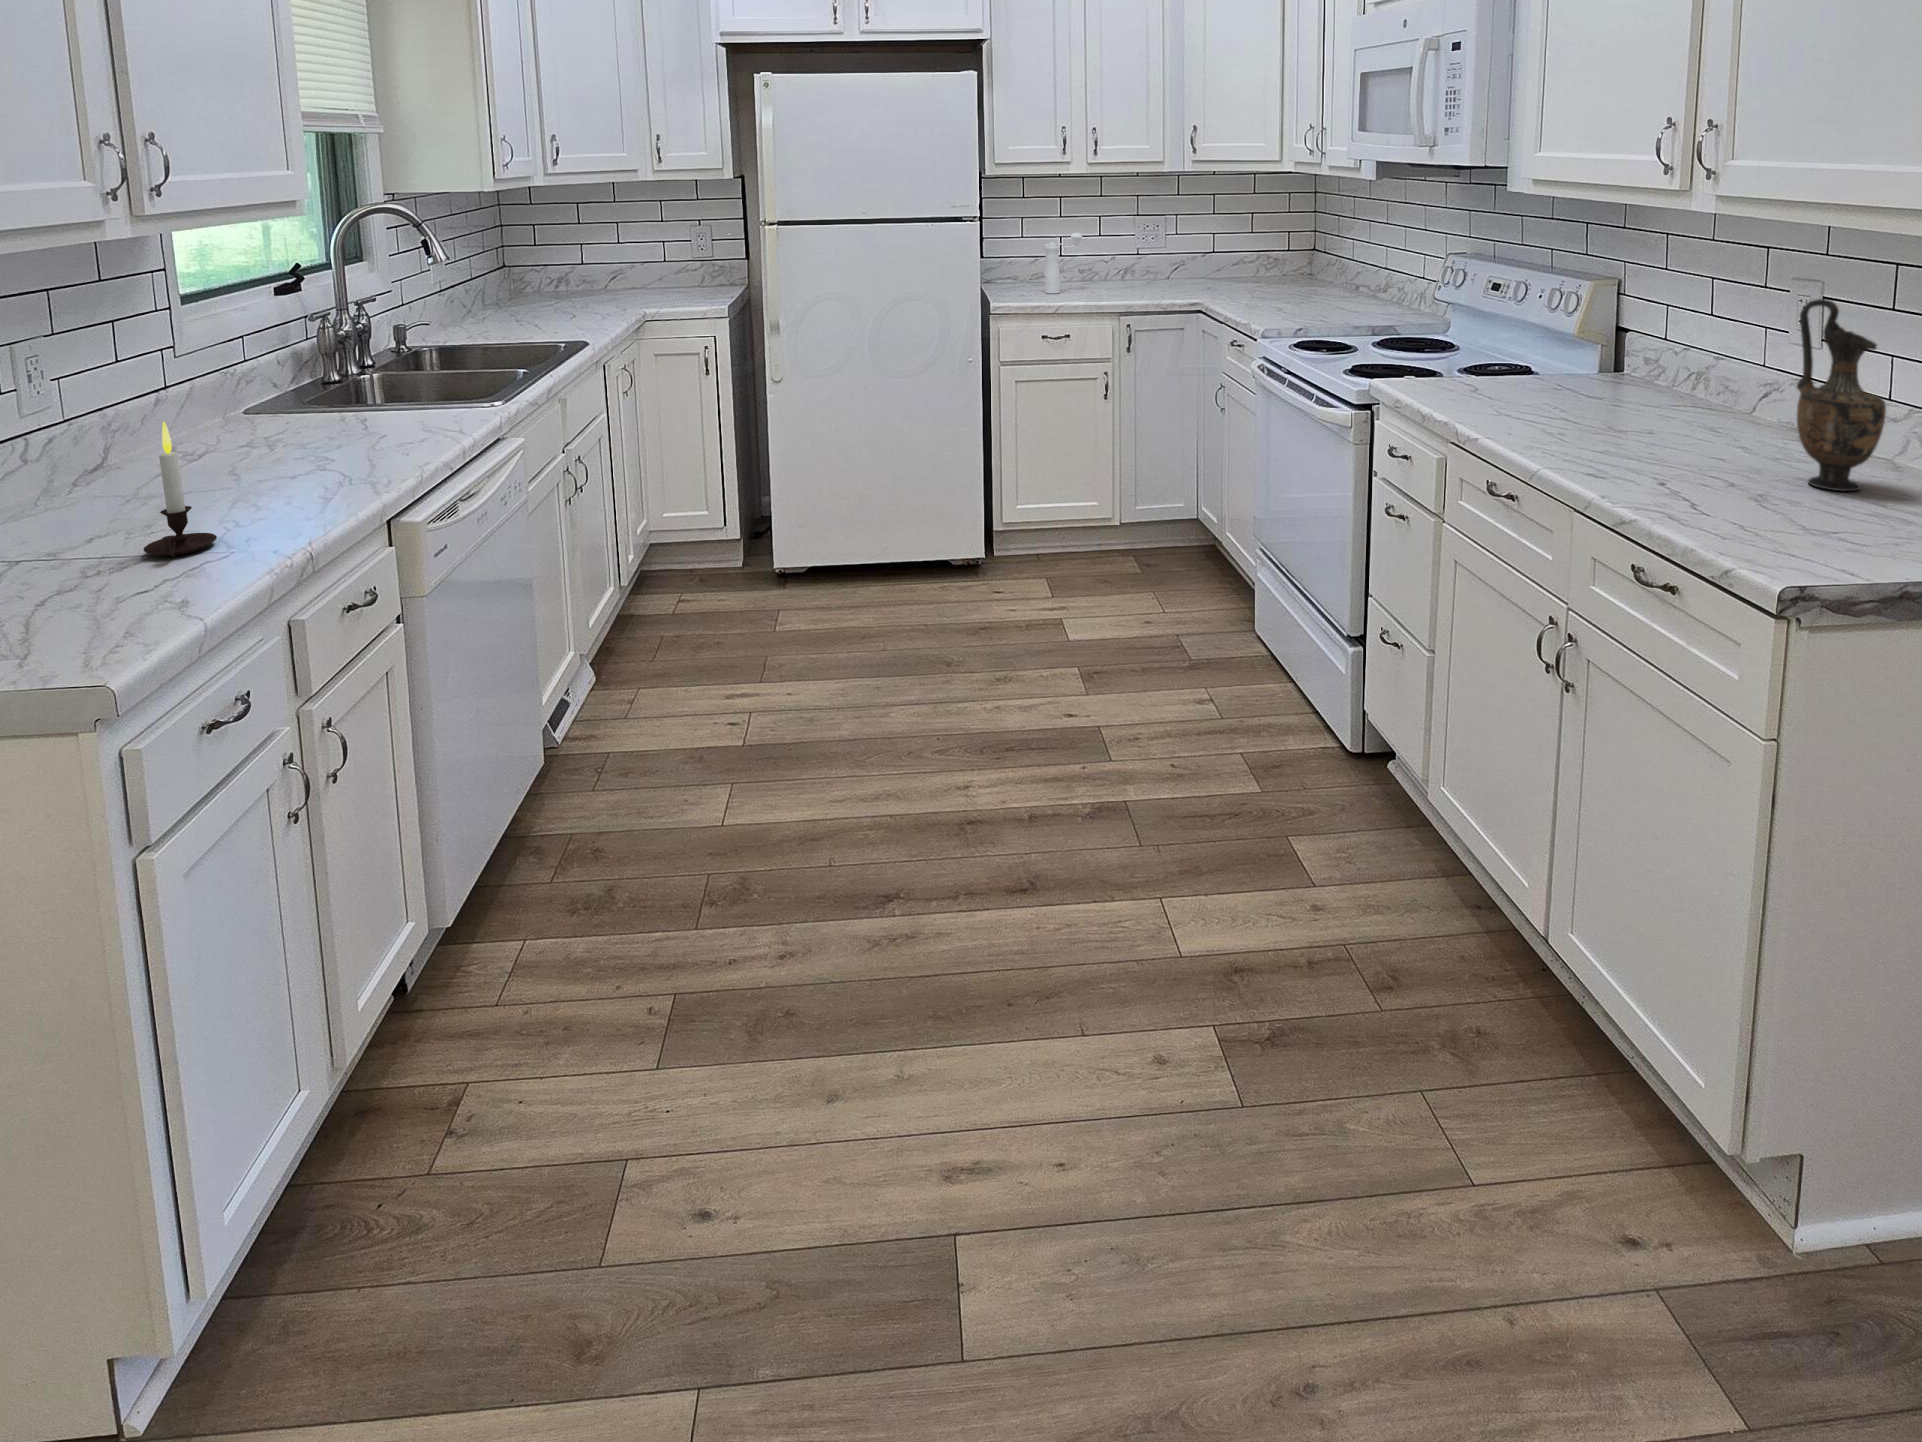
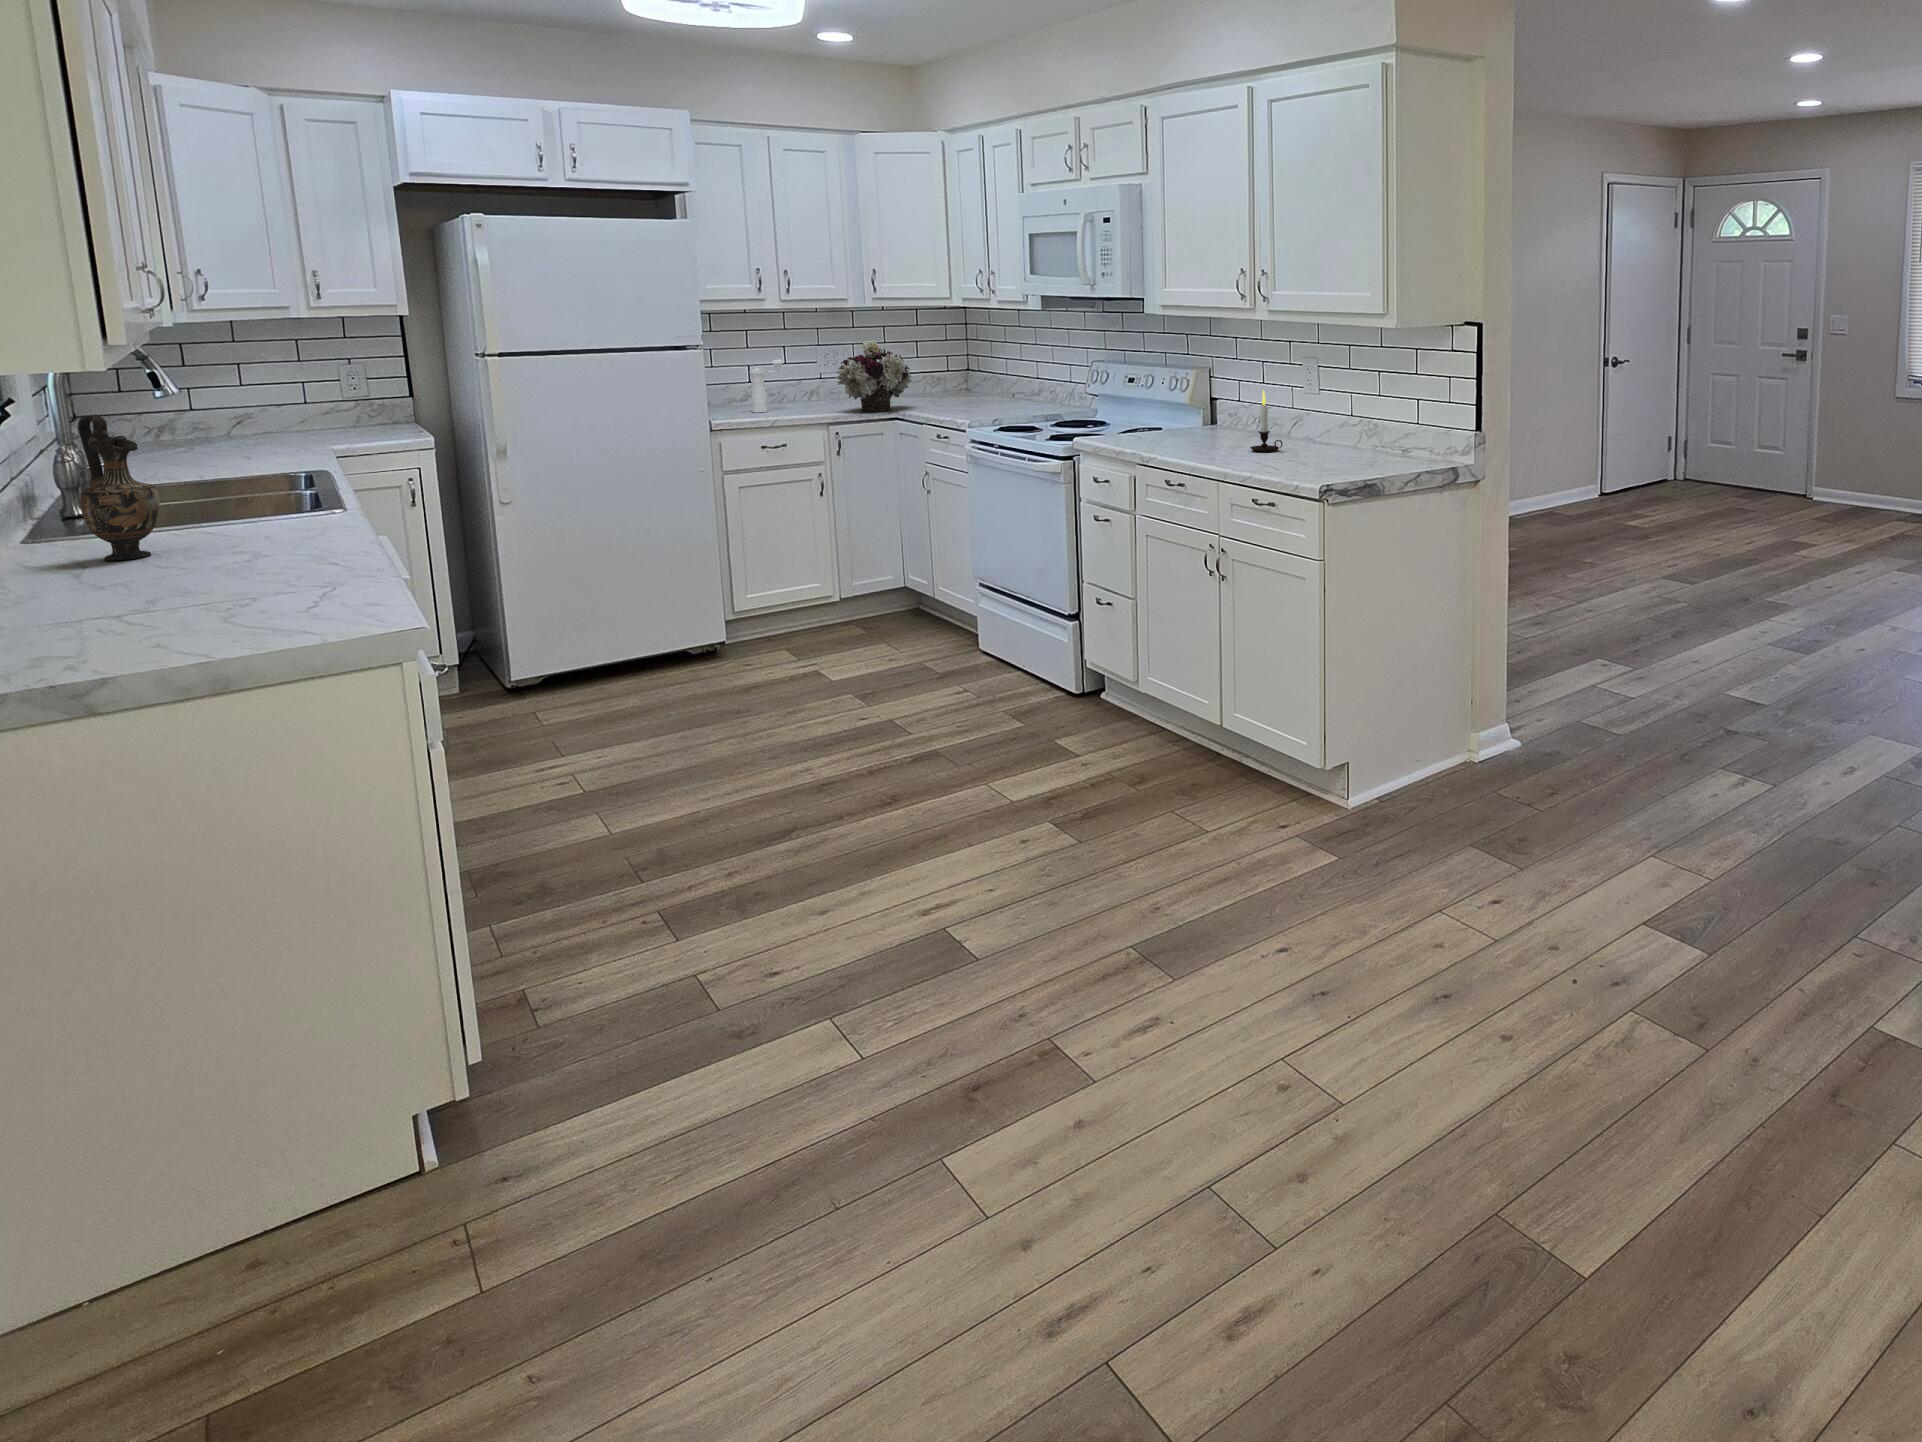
flower arrangement: none [1124,214,1217,302] -> present [835,340,912,412]
vase: present [1797,299,1886,491] -> present [78,415,159,560]
candle: present [144,422,217,557] -> present [1250,390,1283,452]

